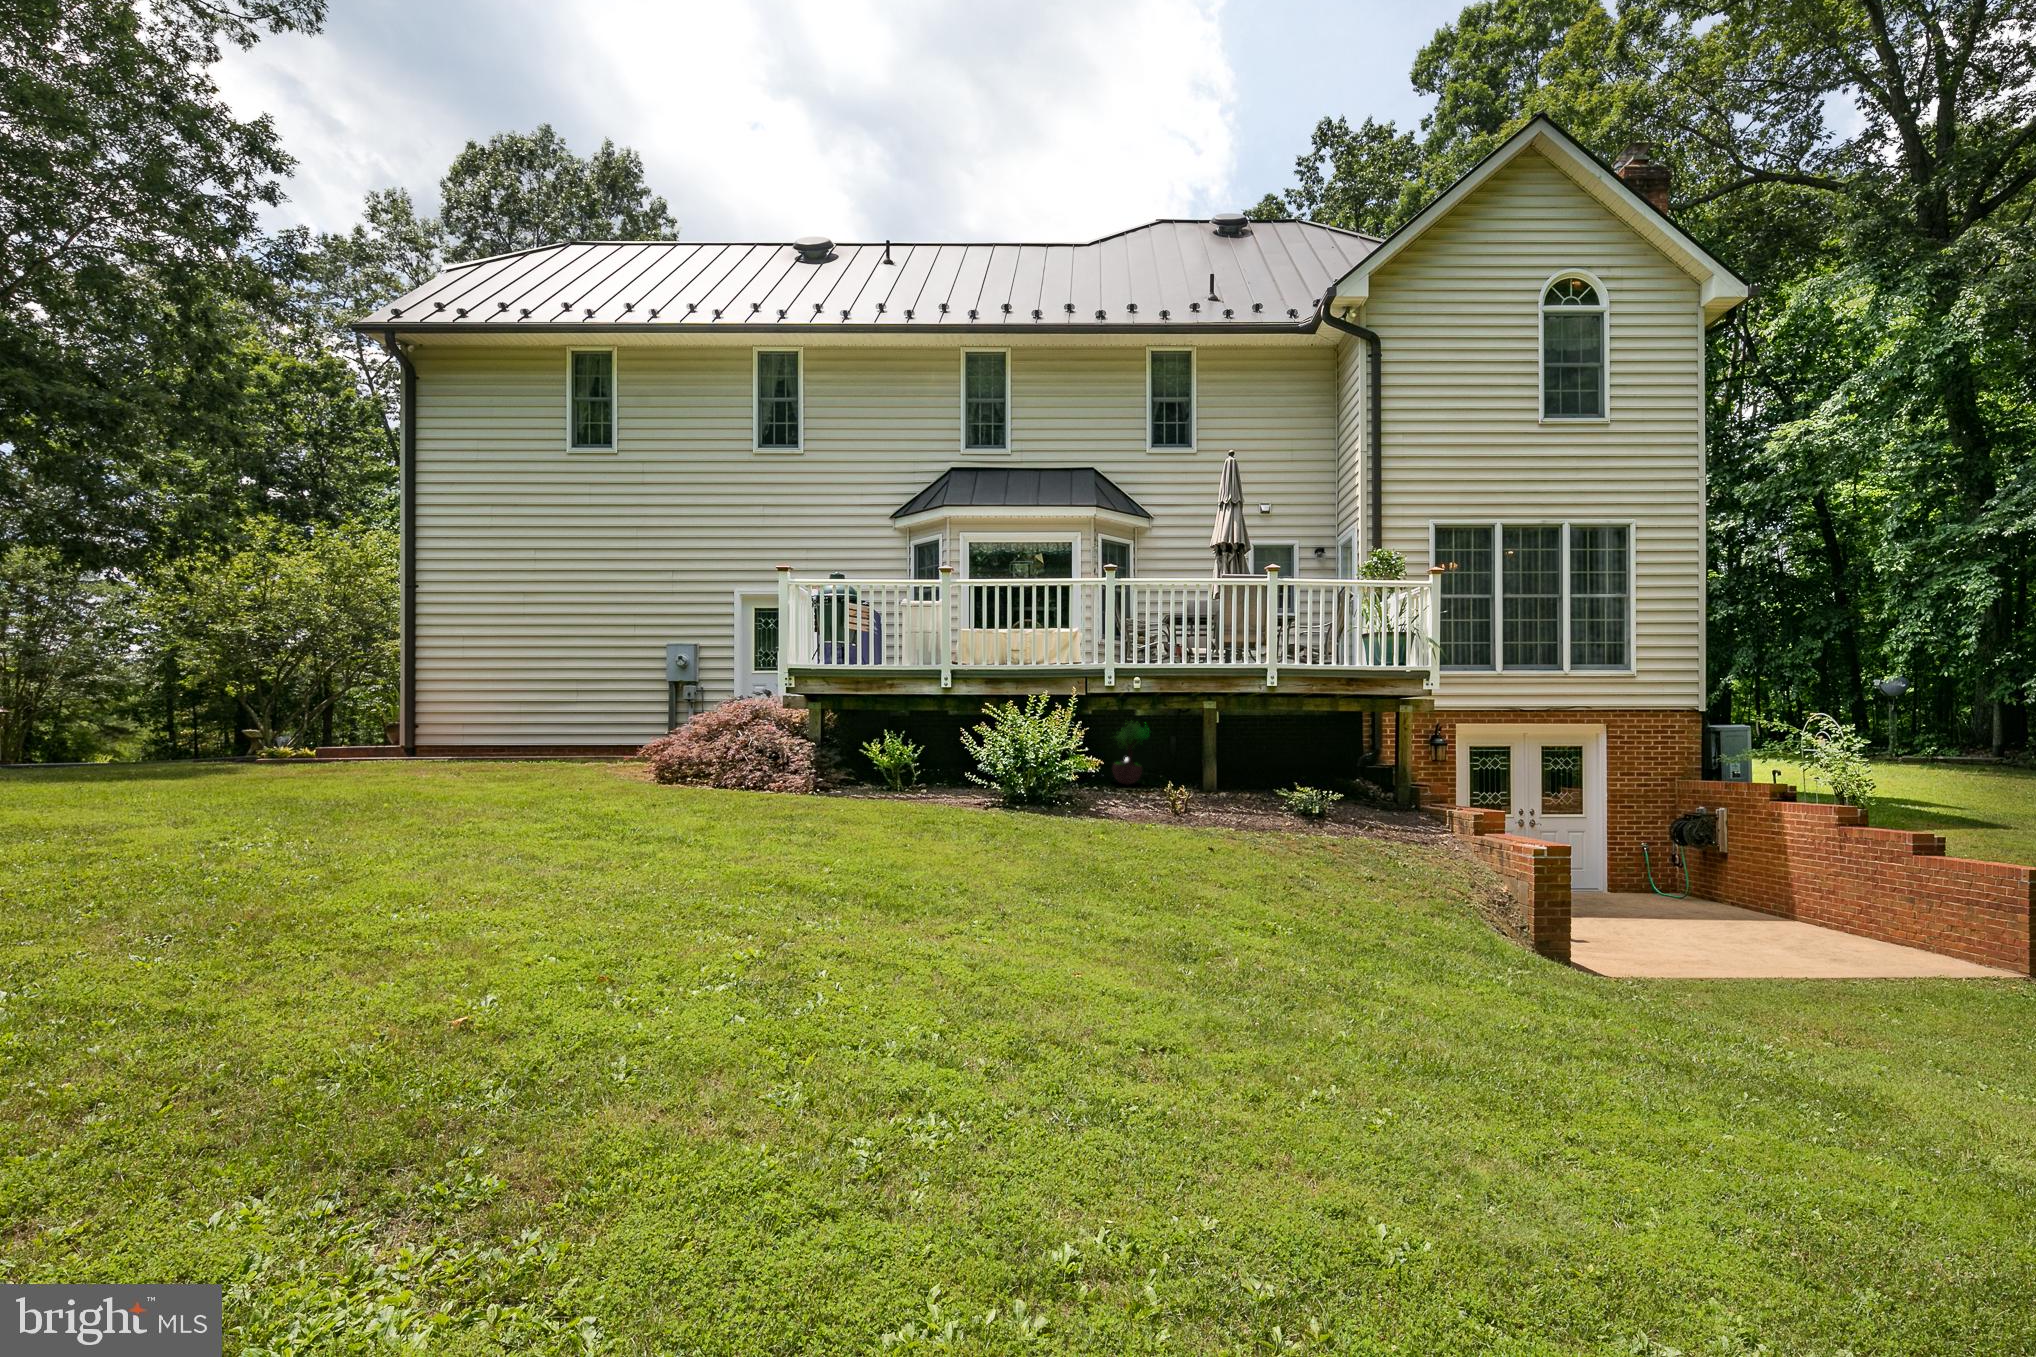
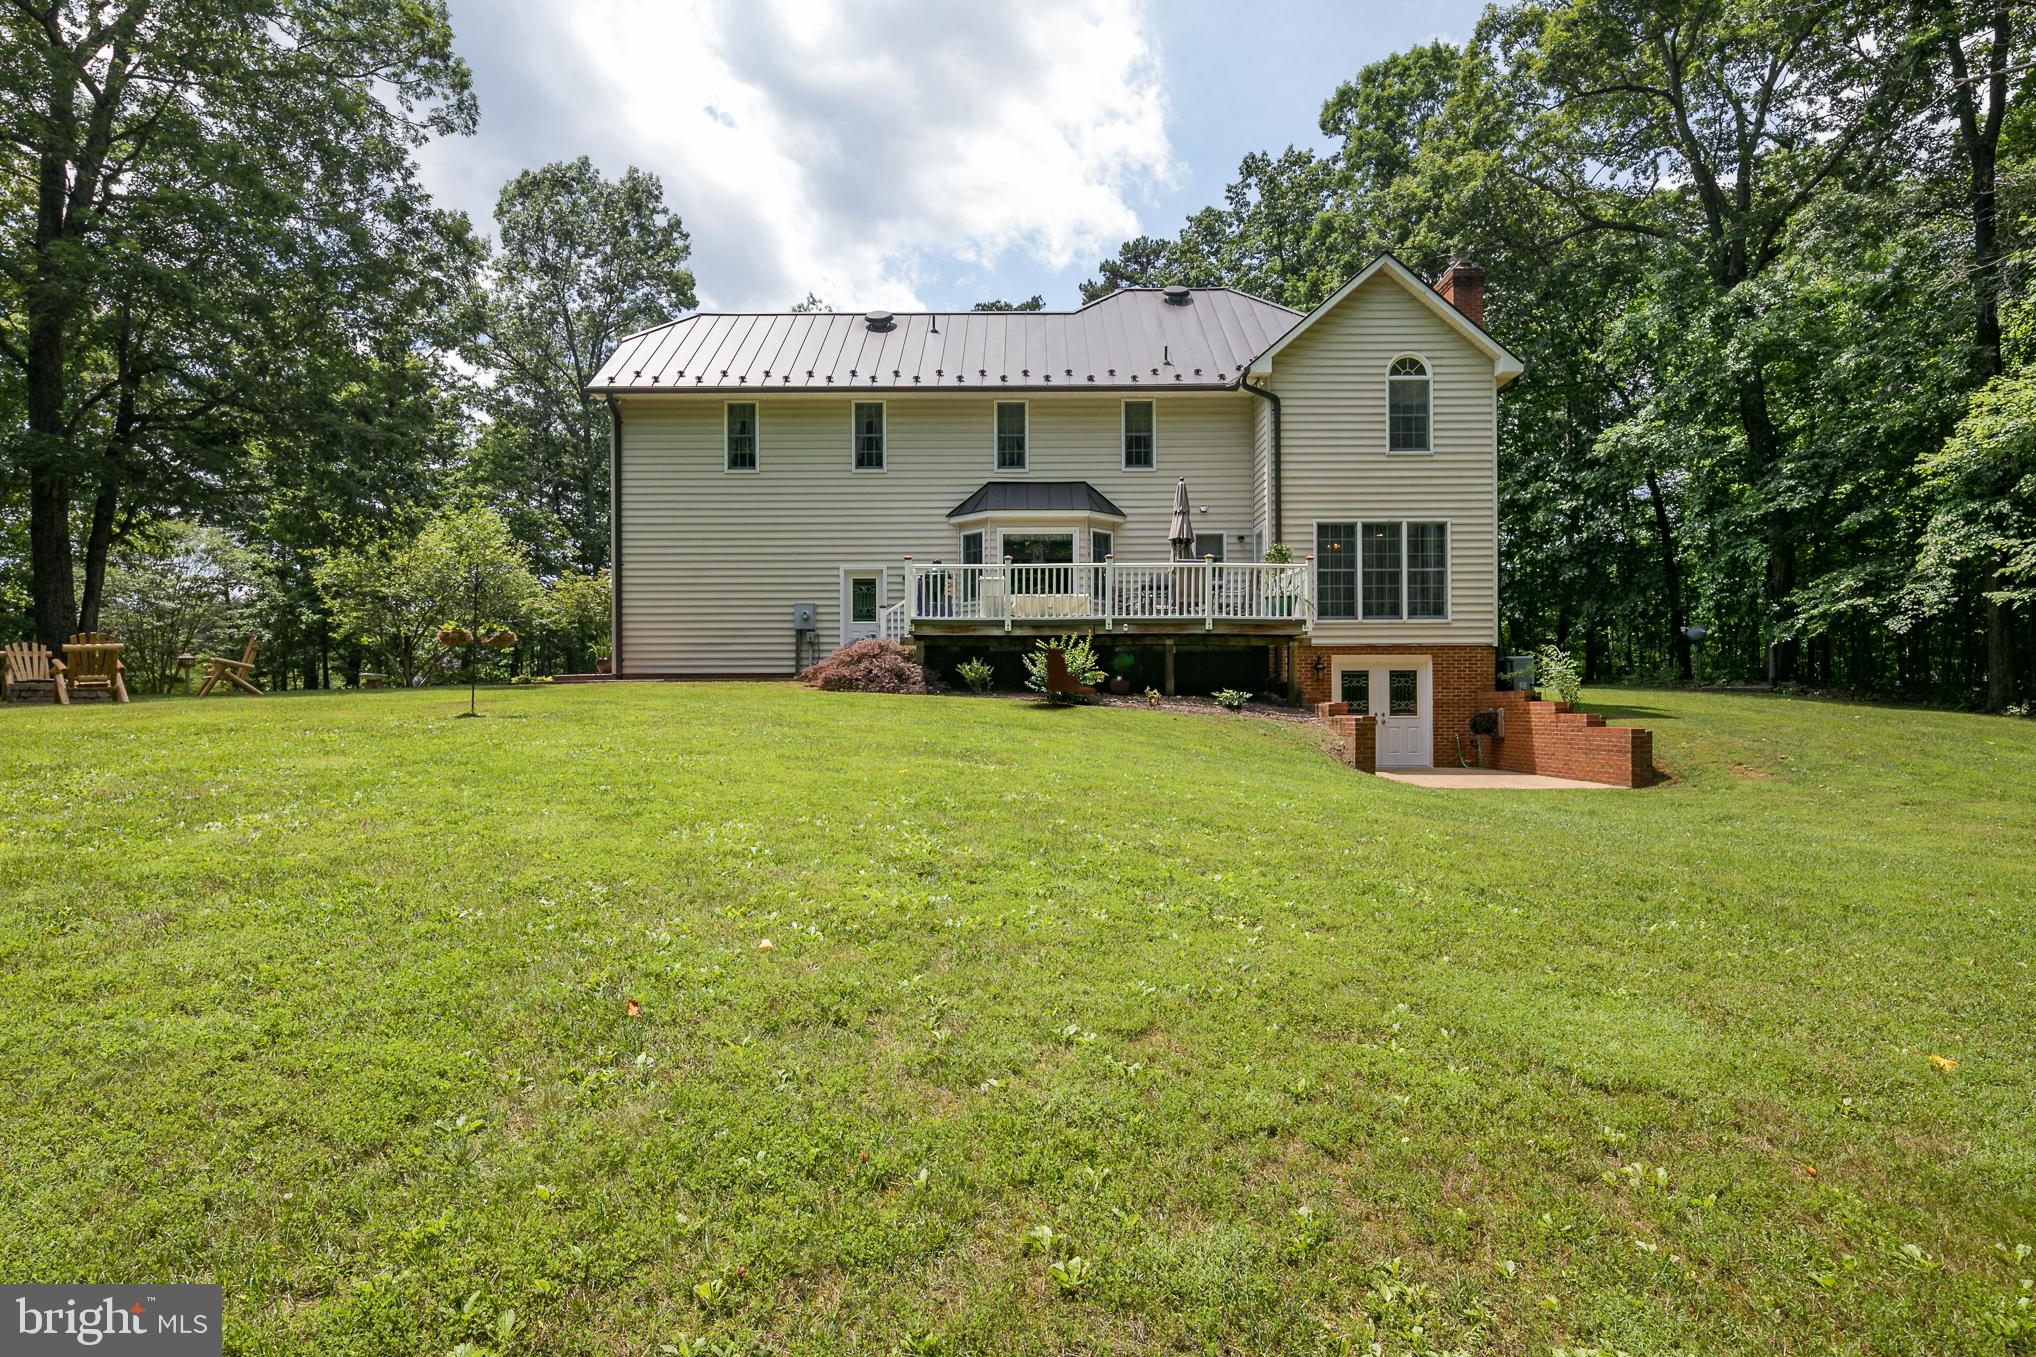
lounge chair: none [988,720,1080,825] -> present [1045,647,1096,705]

